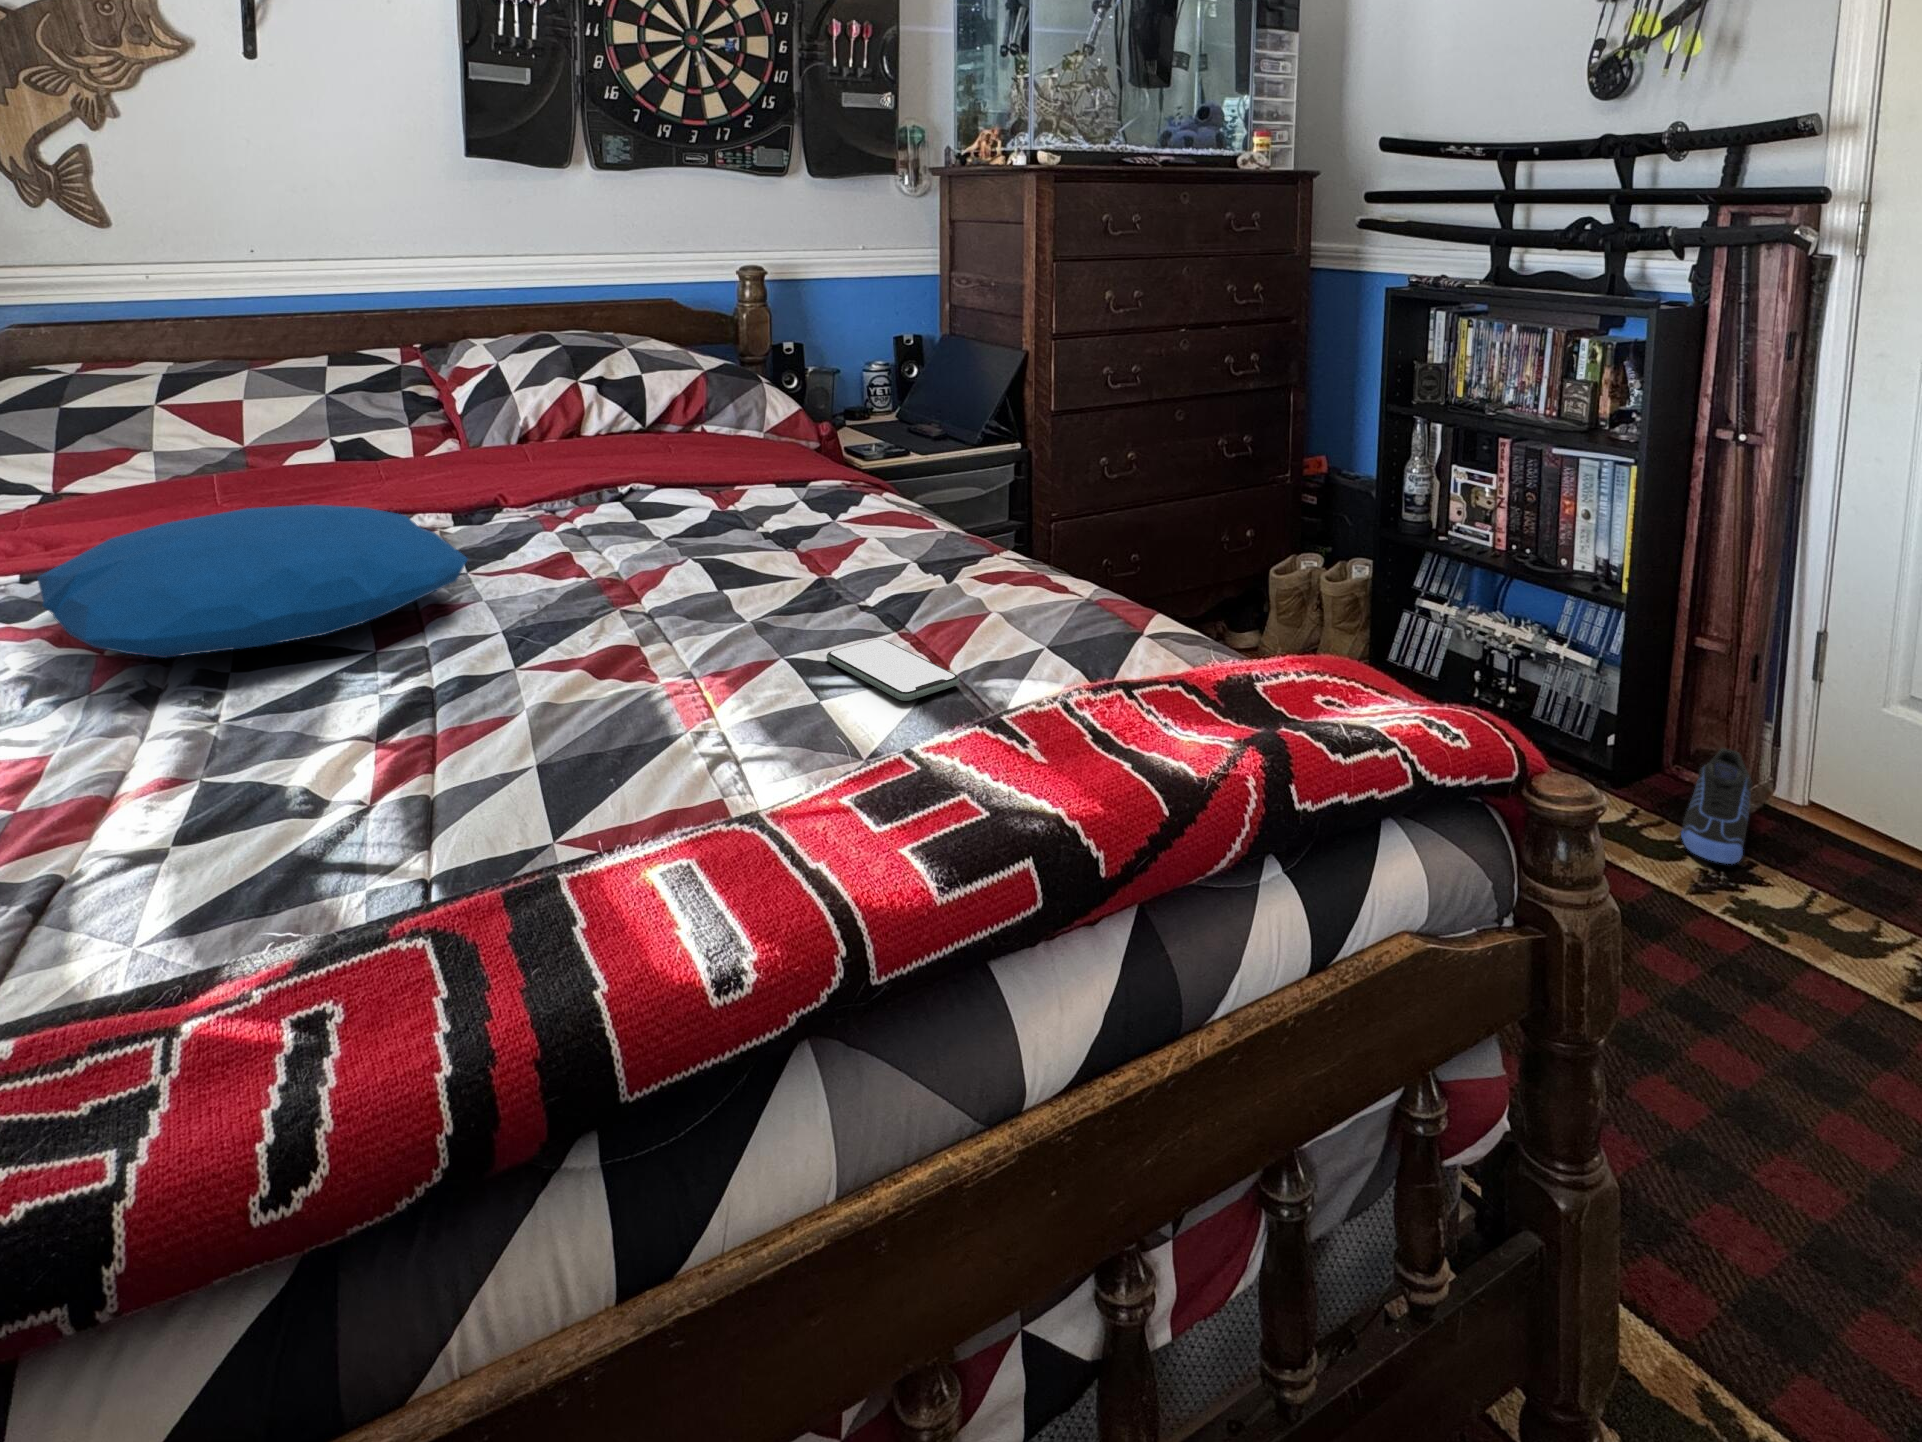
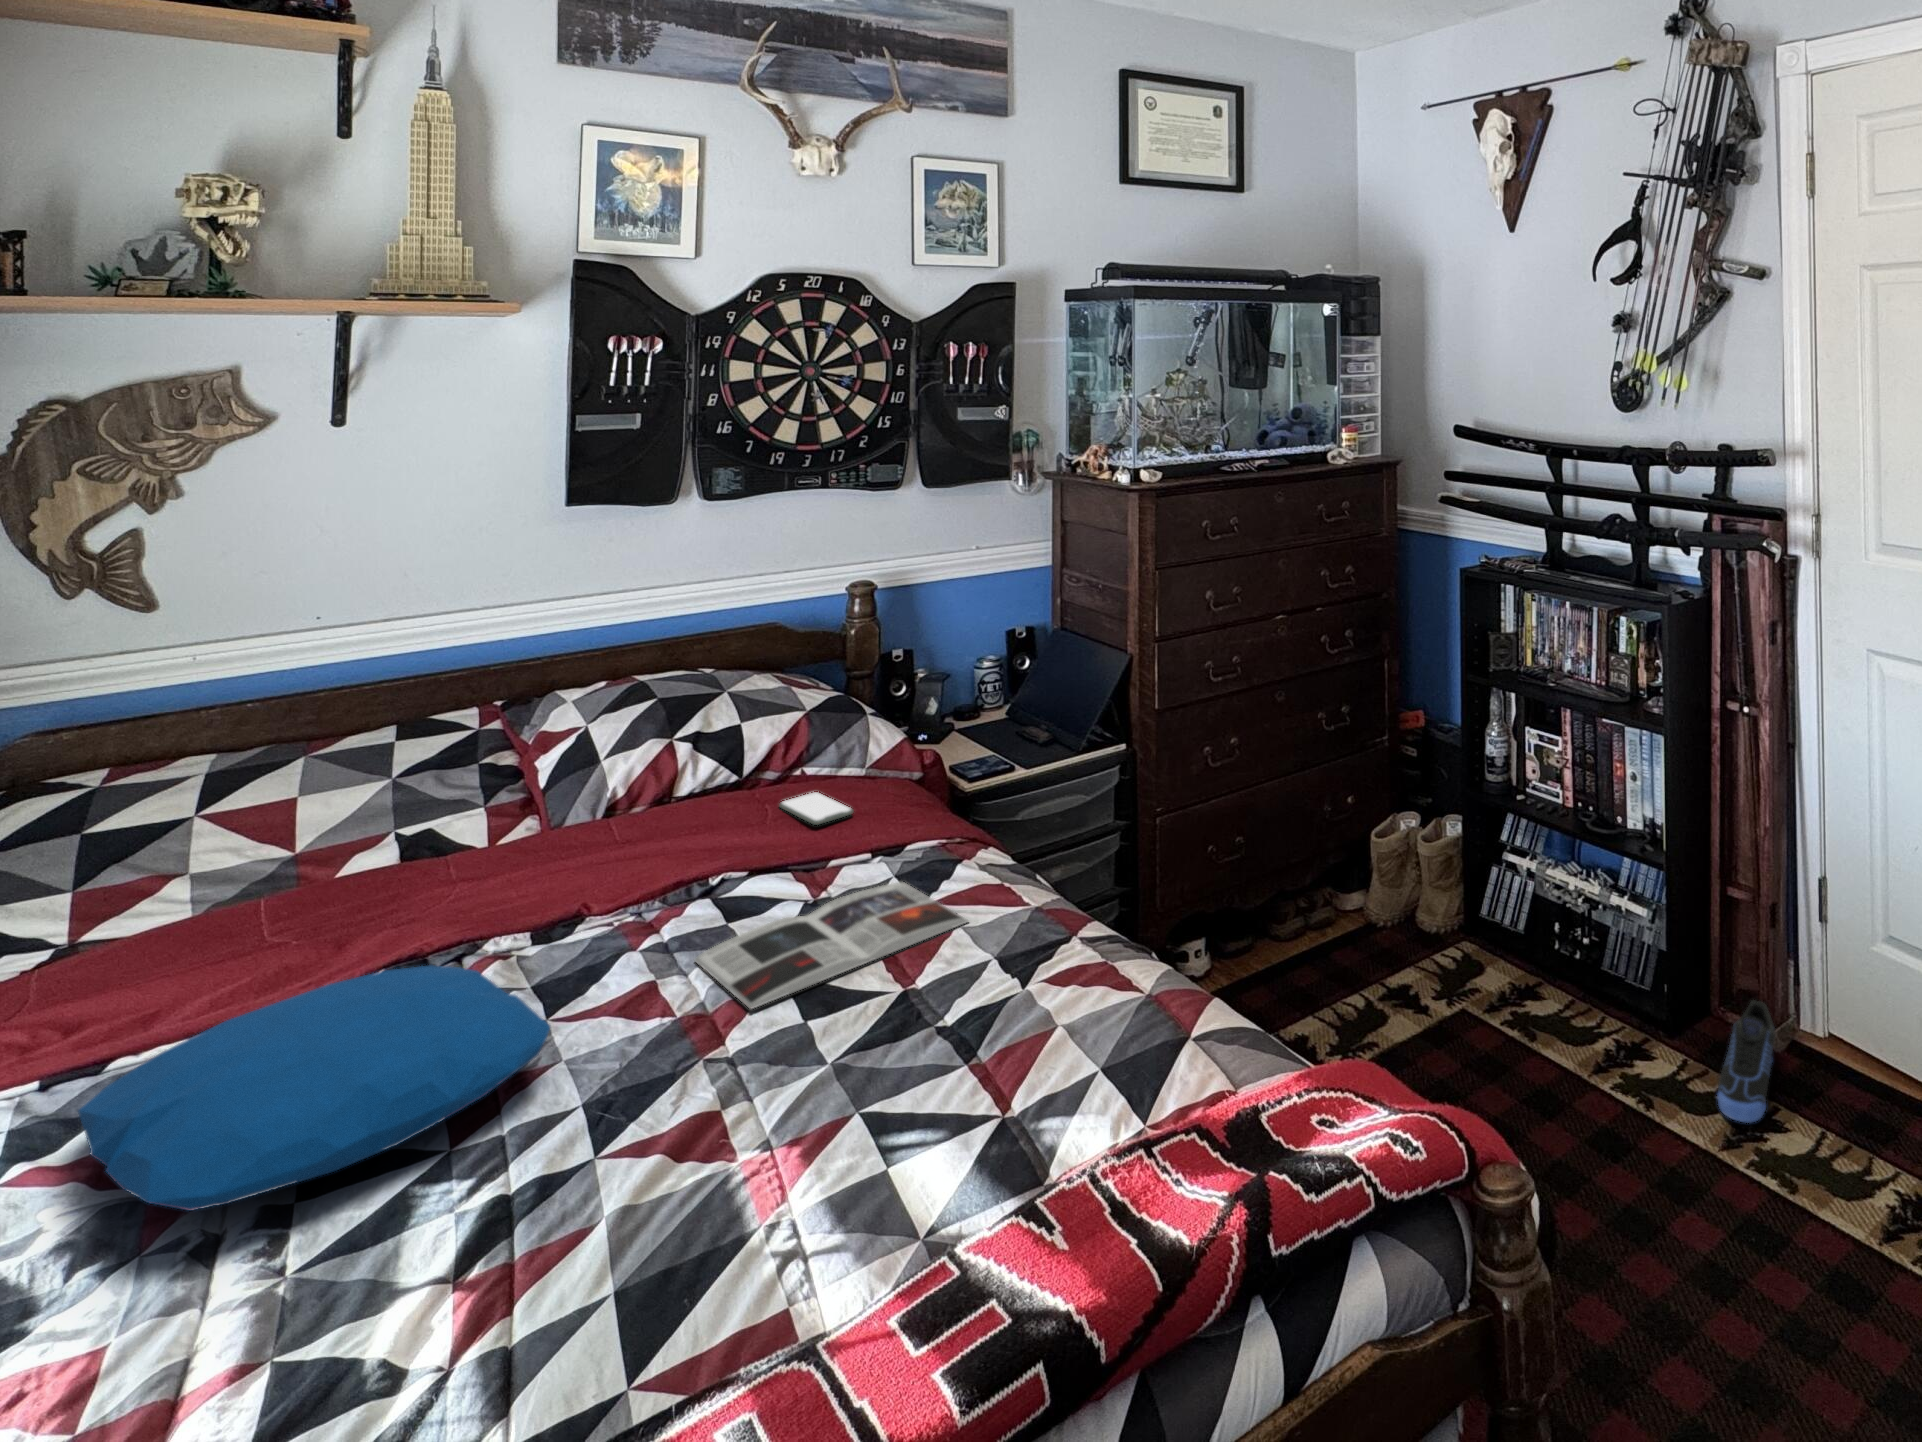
magazine: none [607,504,882,578] -> present [695,882,968,1010]
smartphone: present [826,639,959,701] -> present [779,792,853,825]

